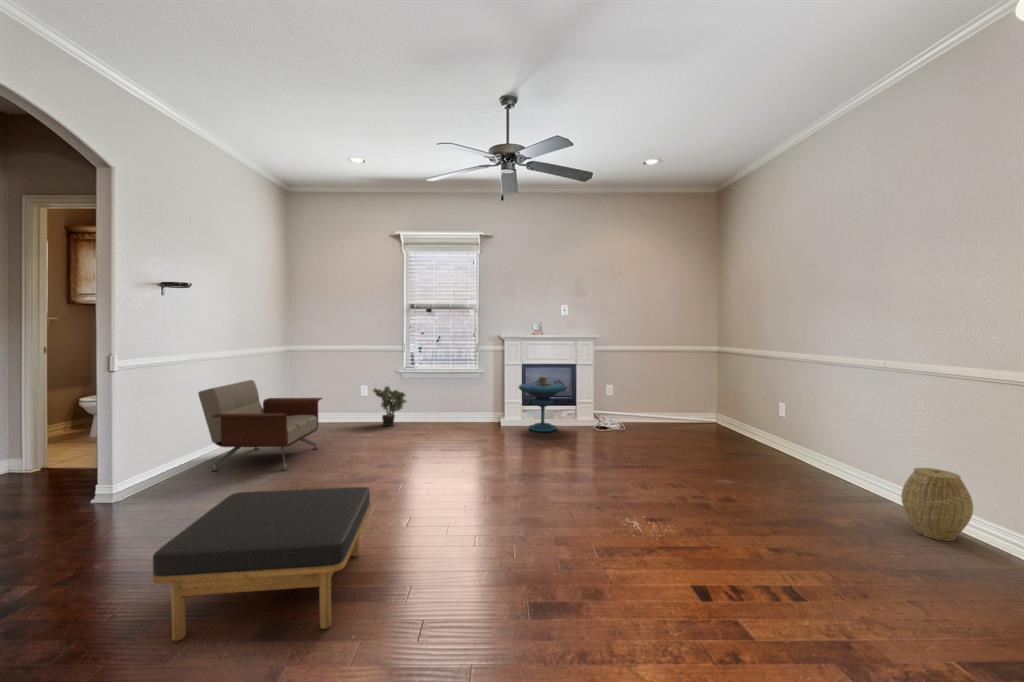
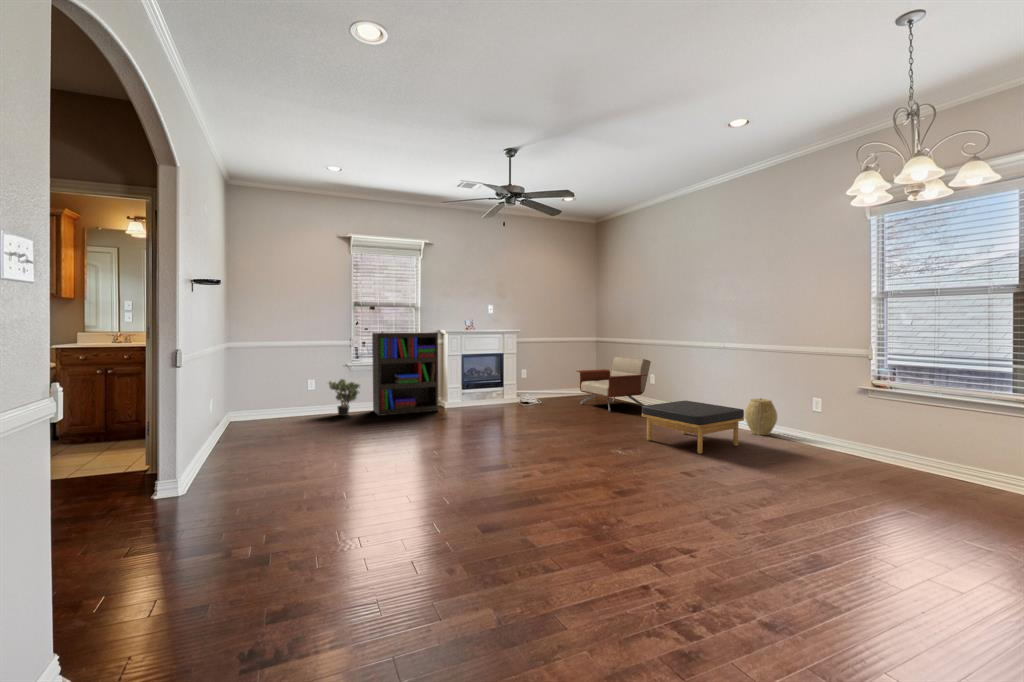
bookshelf: none [418,337,487,429] -> present [372,332,439,416]
side table: present [519,376,567,432] -> none [464,362,504,409]
armchair: present [198,380,322,471] -> present [577,357,651,412]
ottoman: present [152,487,371,641] -> present [642,401,744,454]

